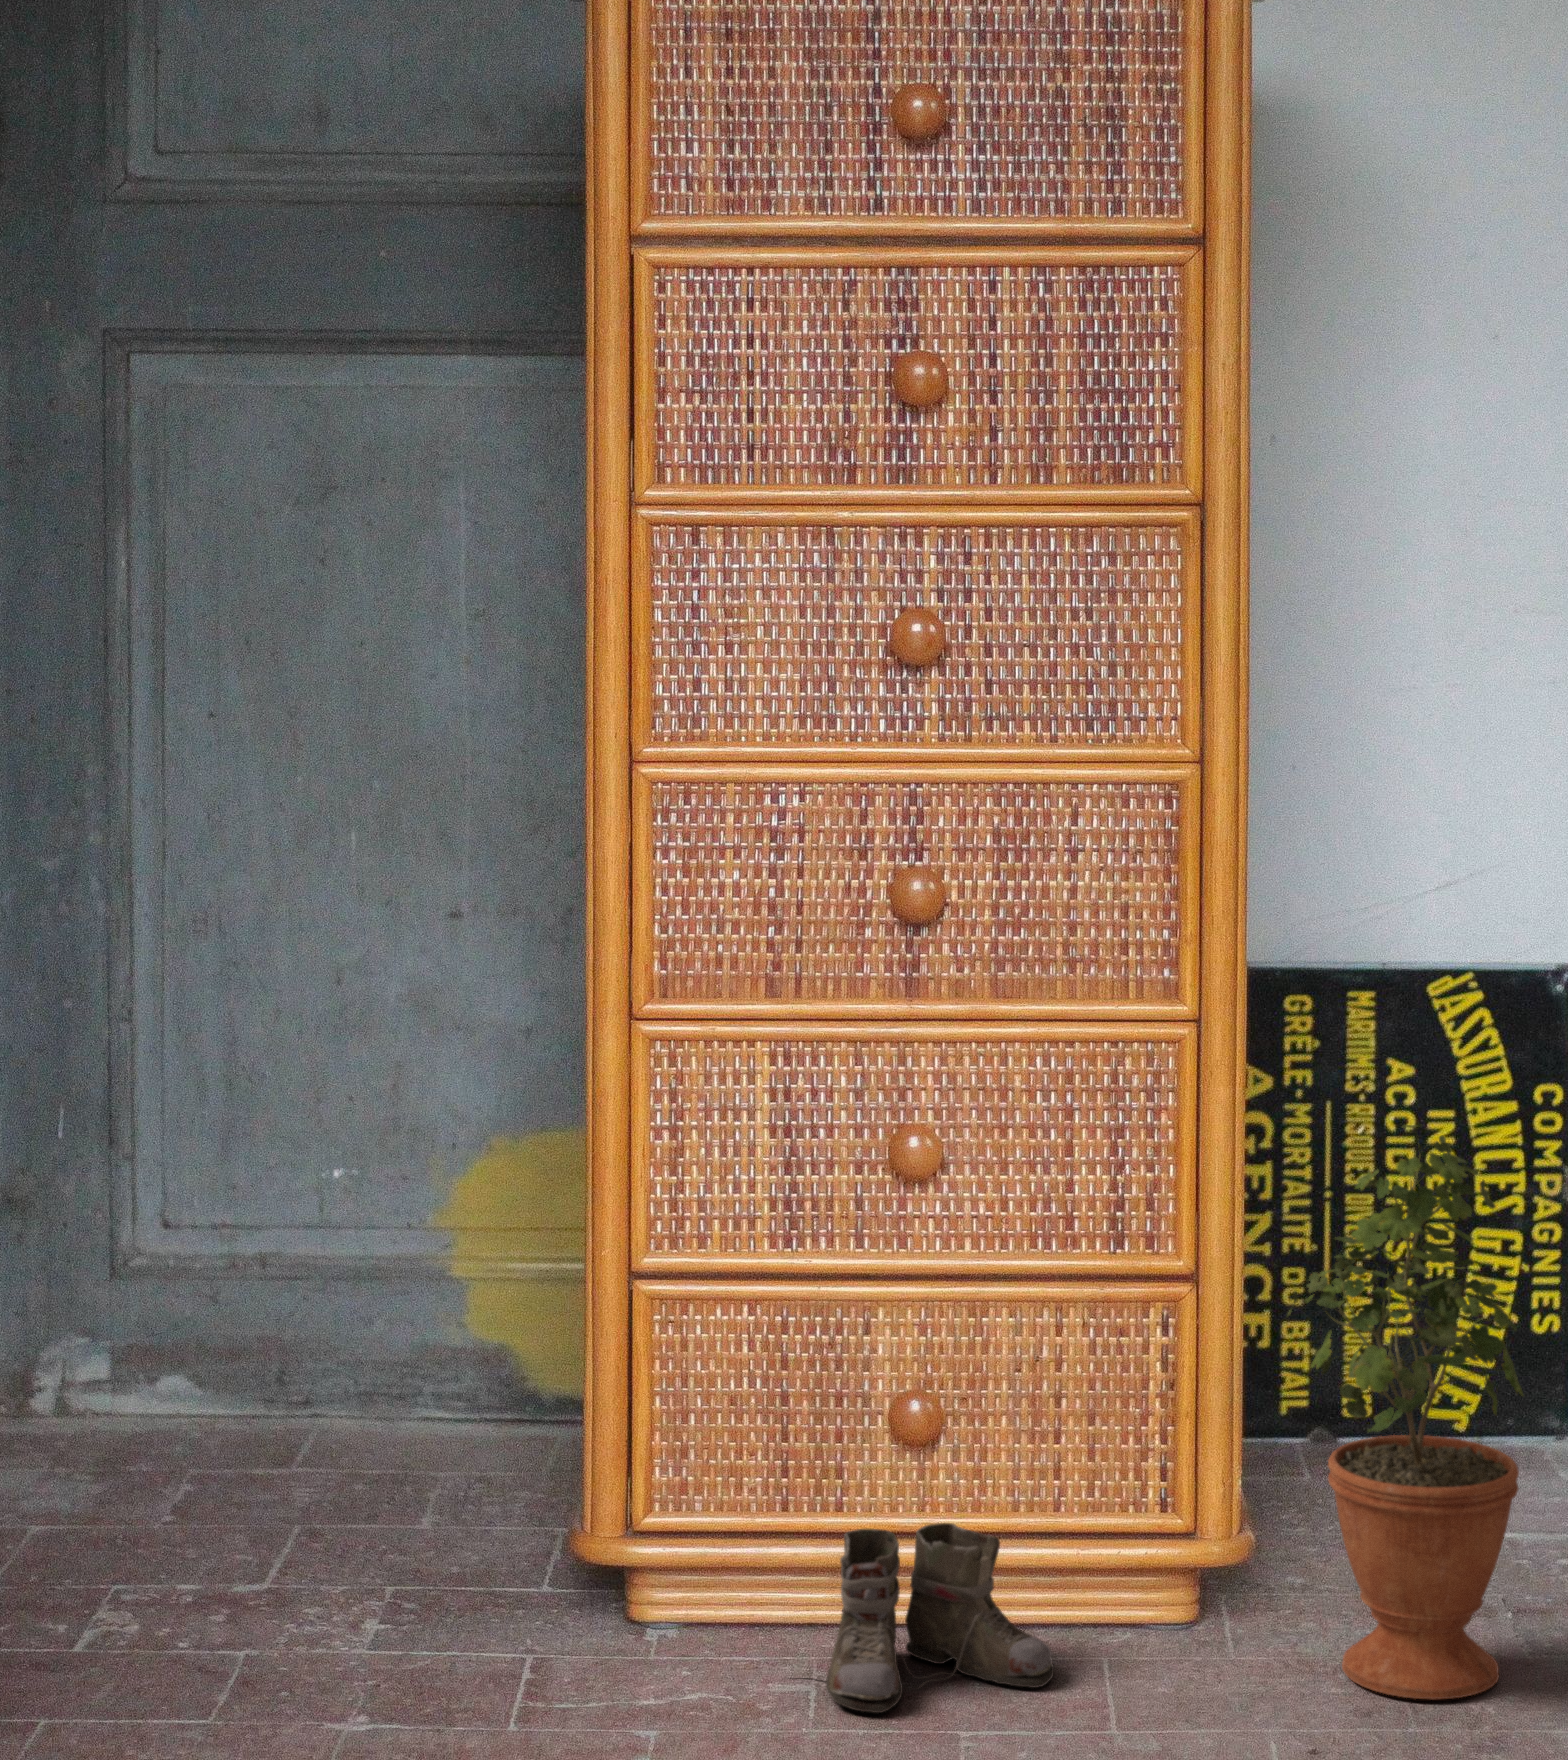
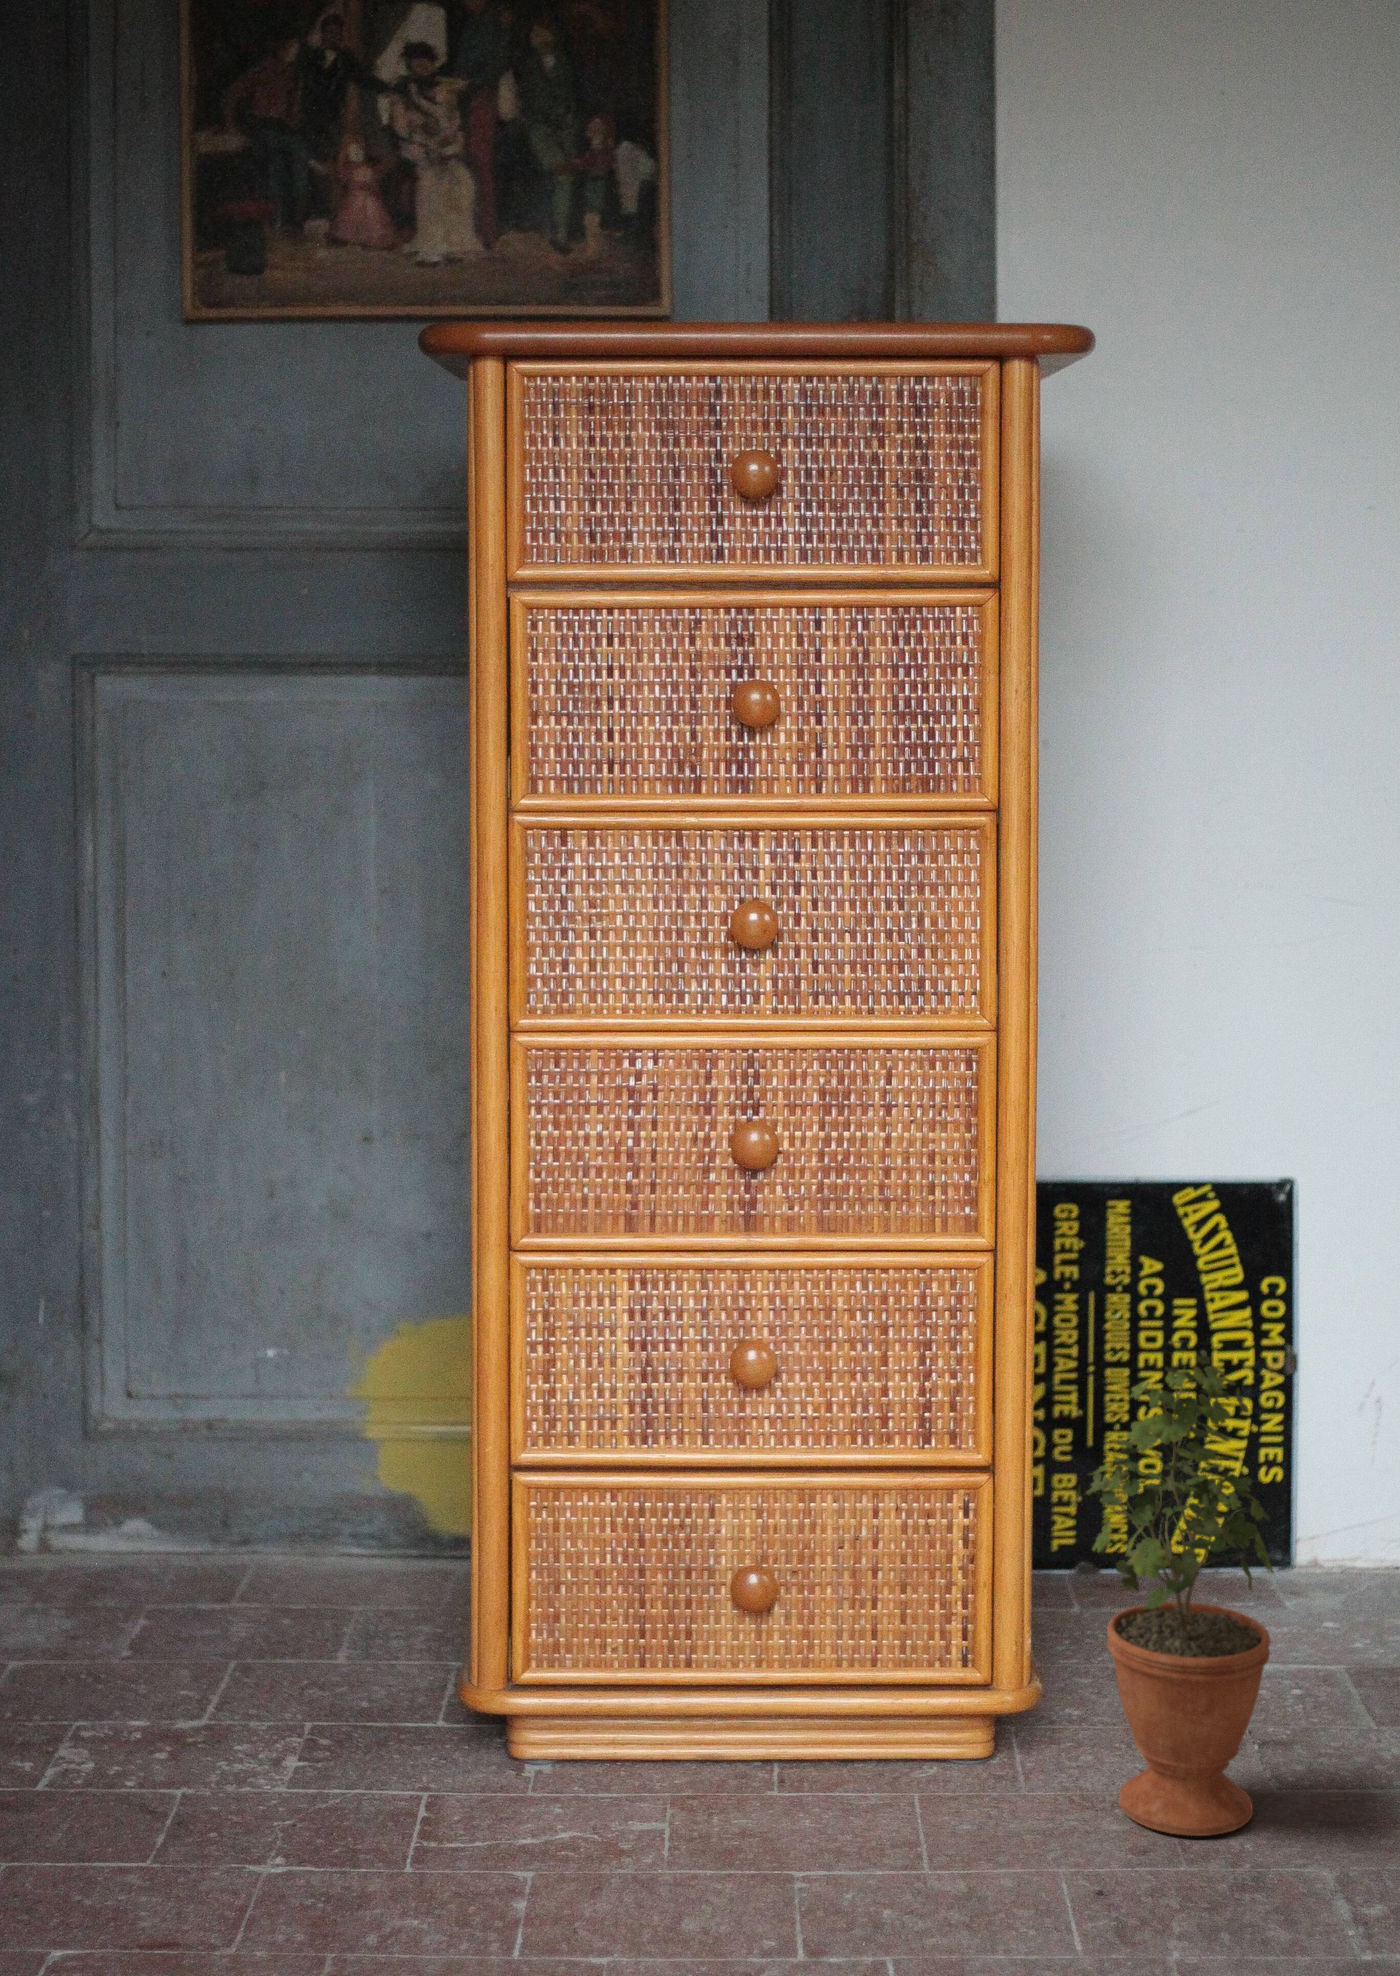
boots: present [823,1523,1054,1713] -> none [643,1680,874,1853]

